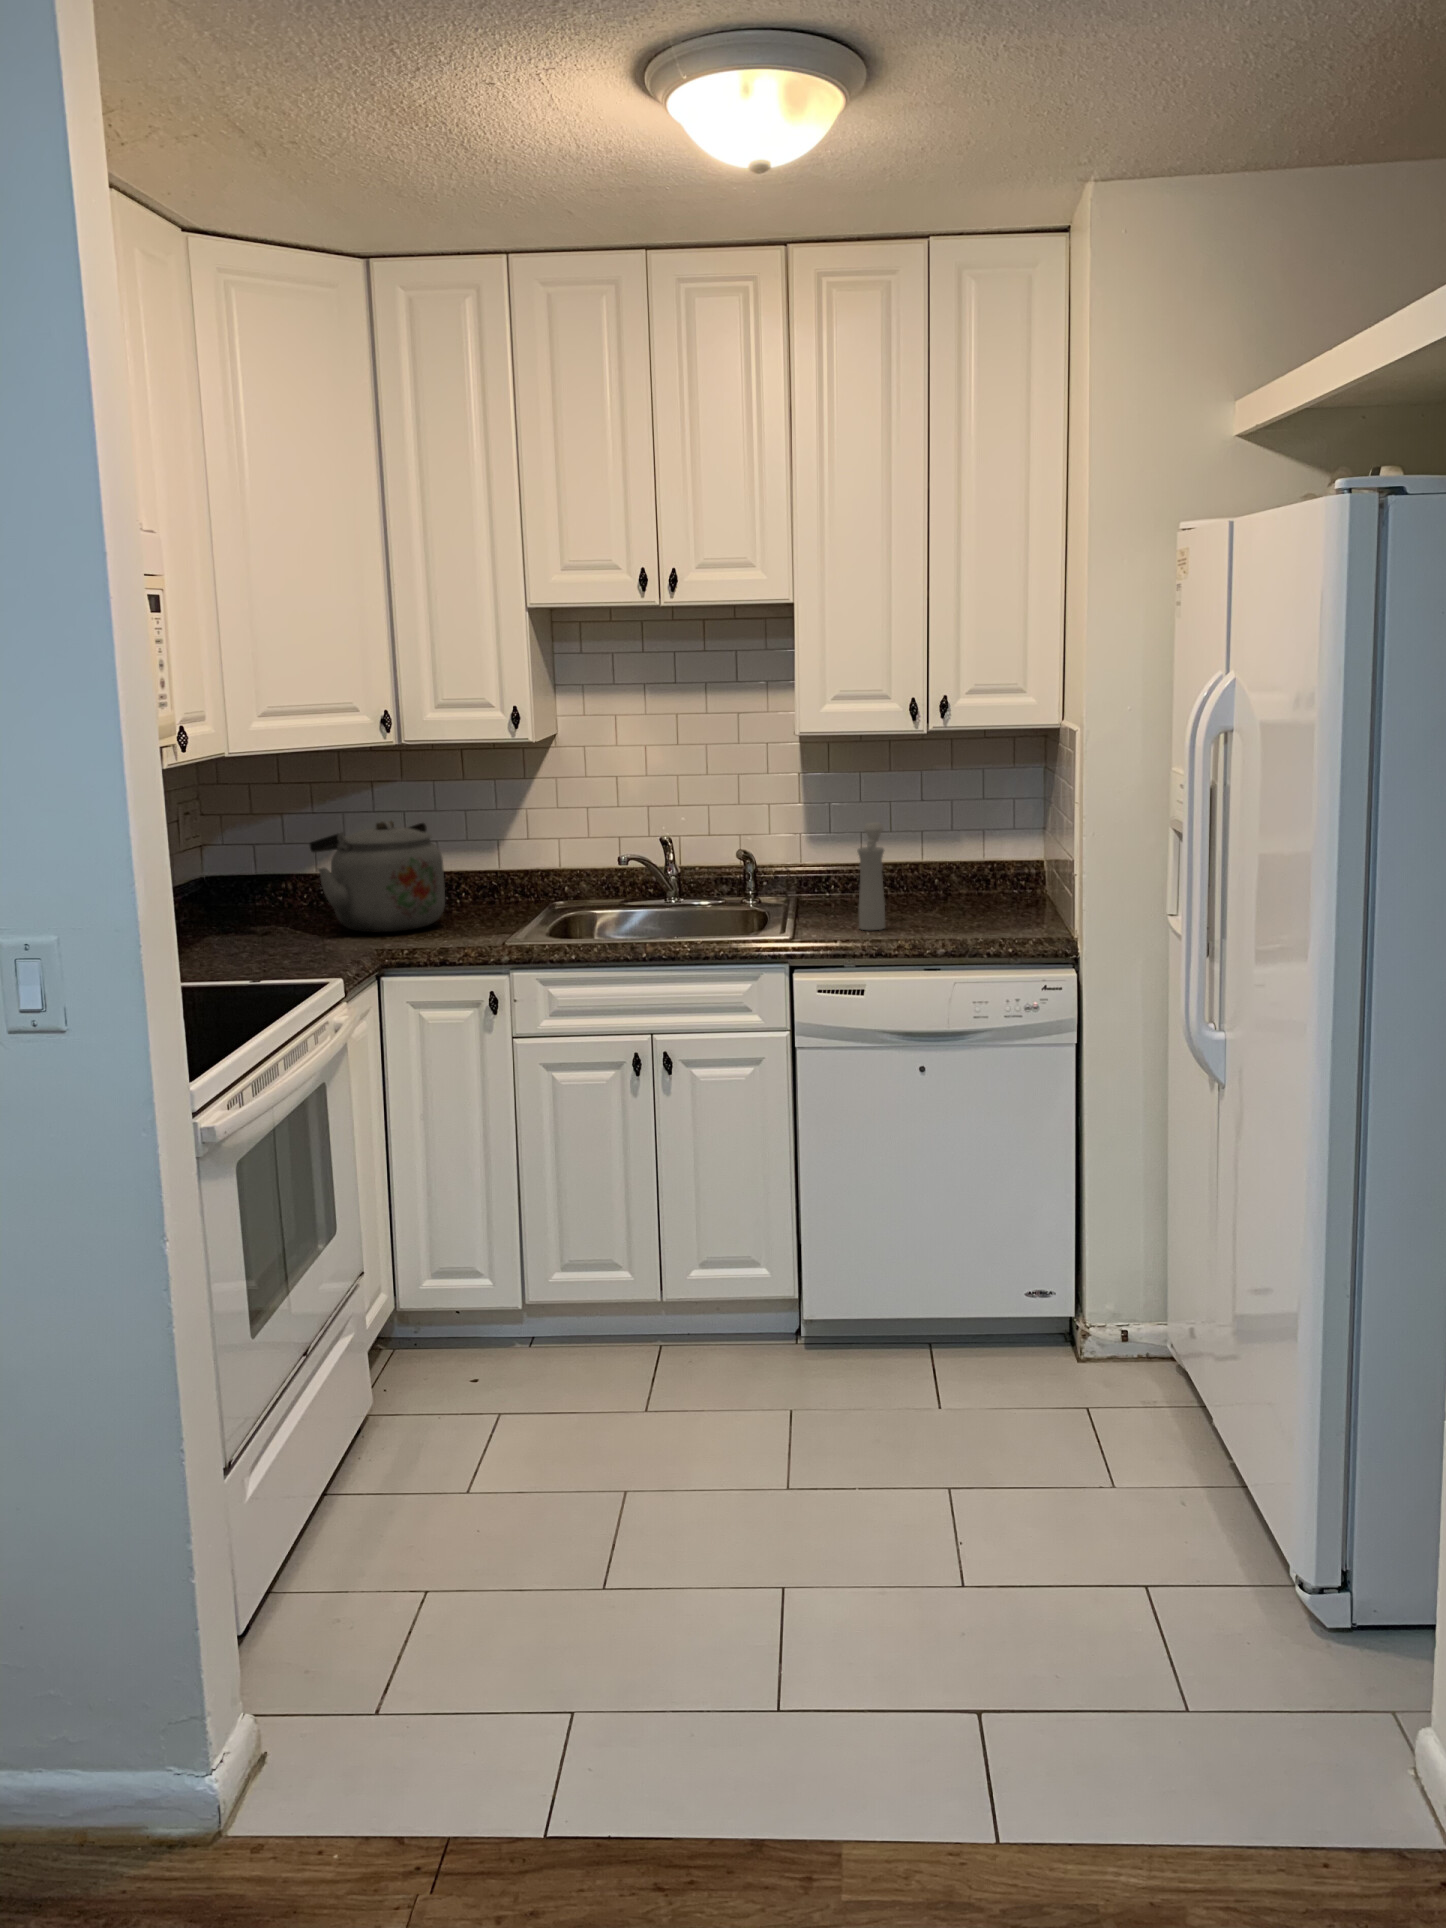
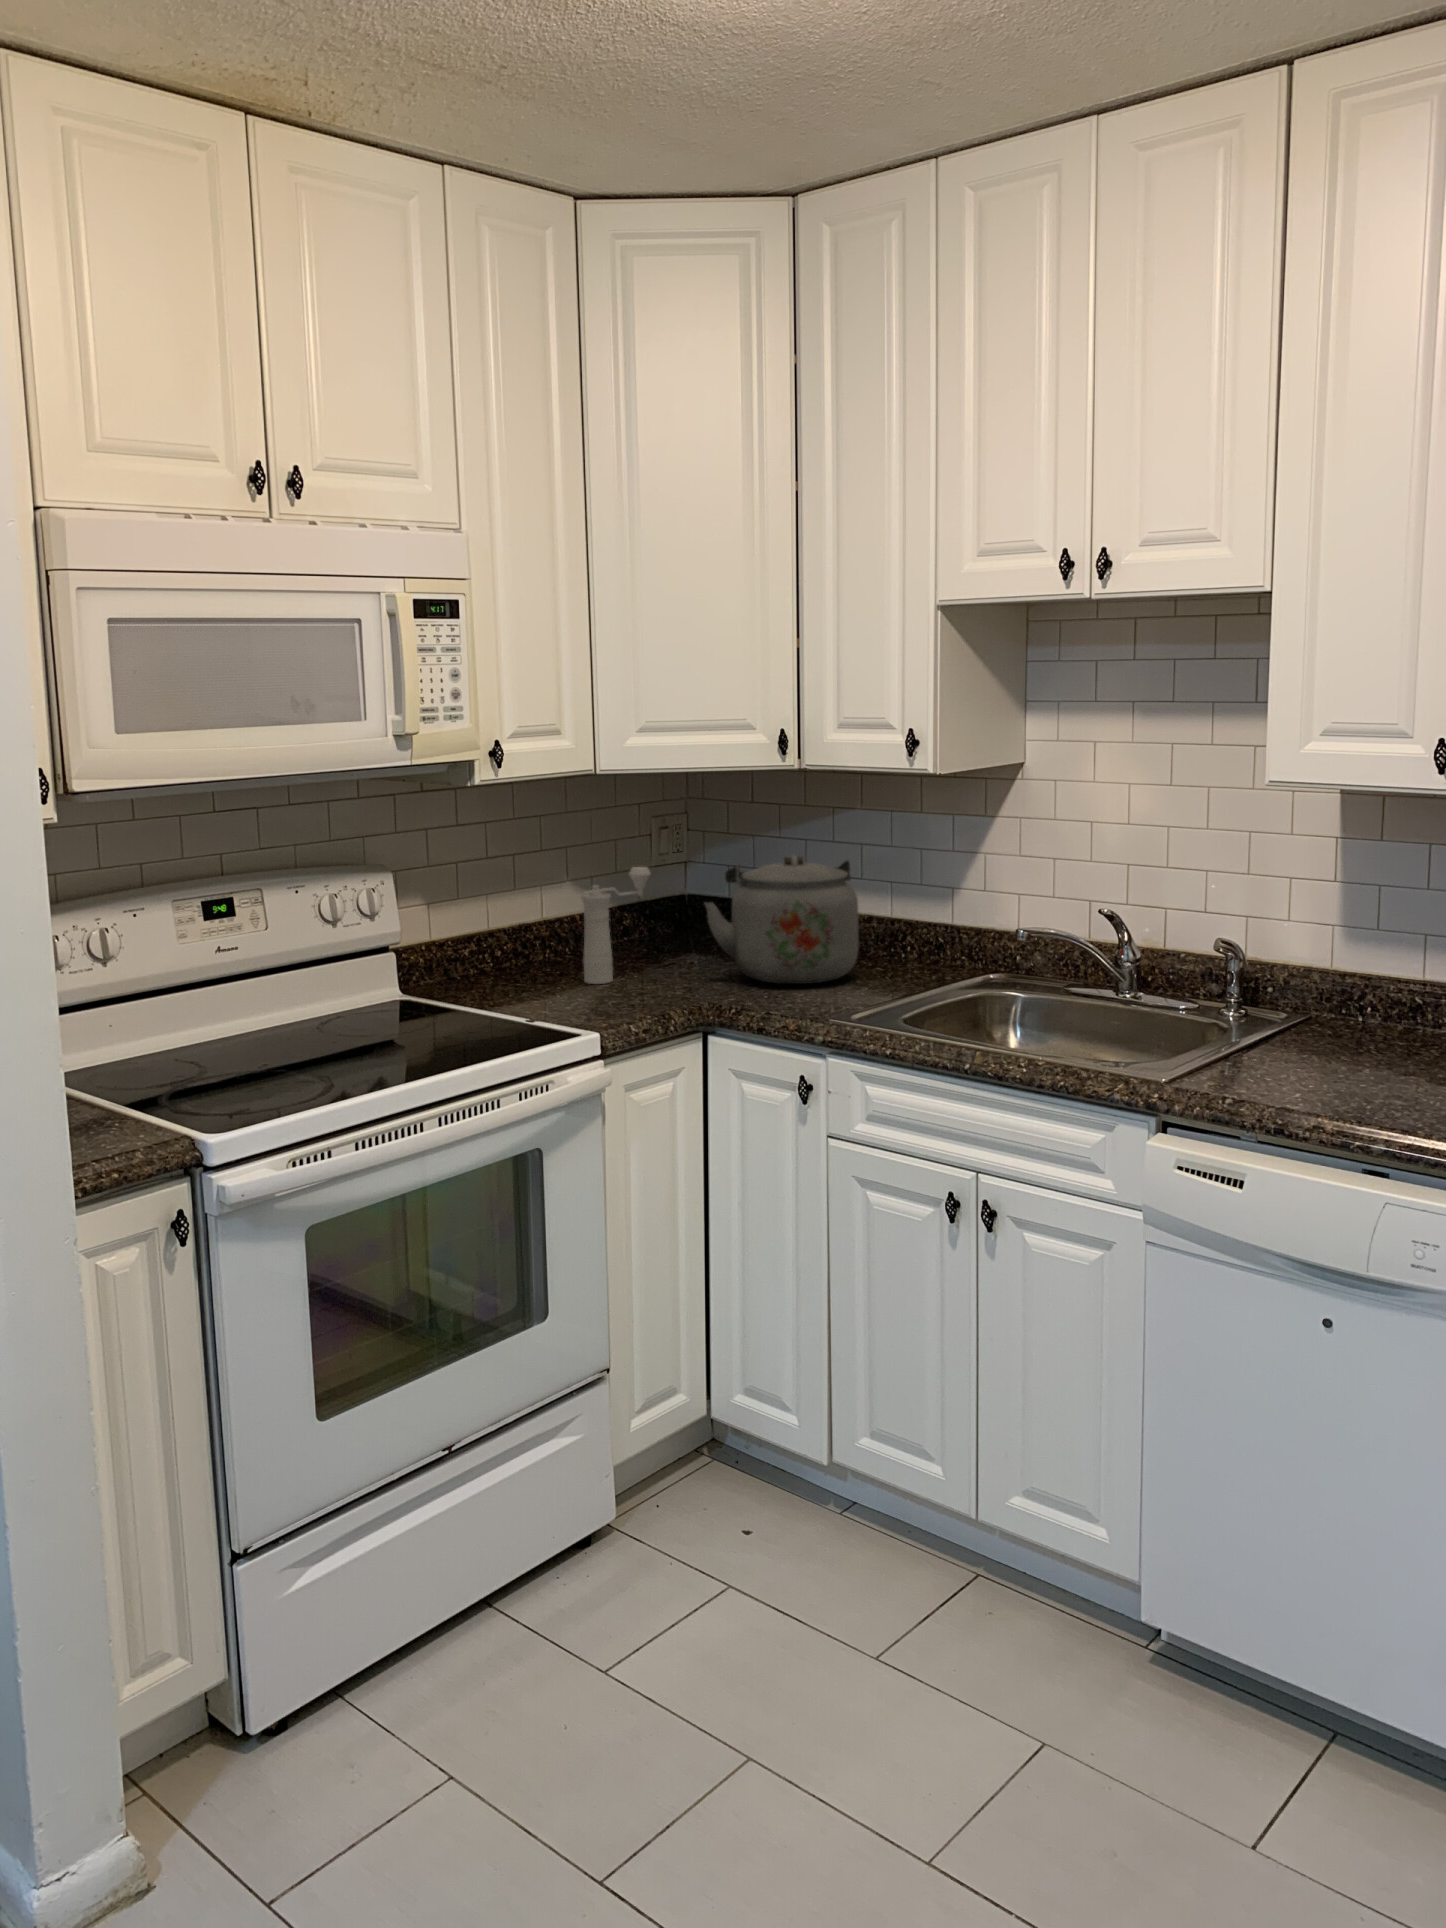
pepper mill: present [857,823,885,930] -> present [581,867,650,984]

